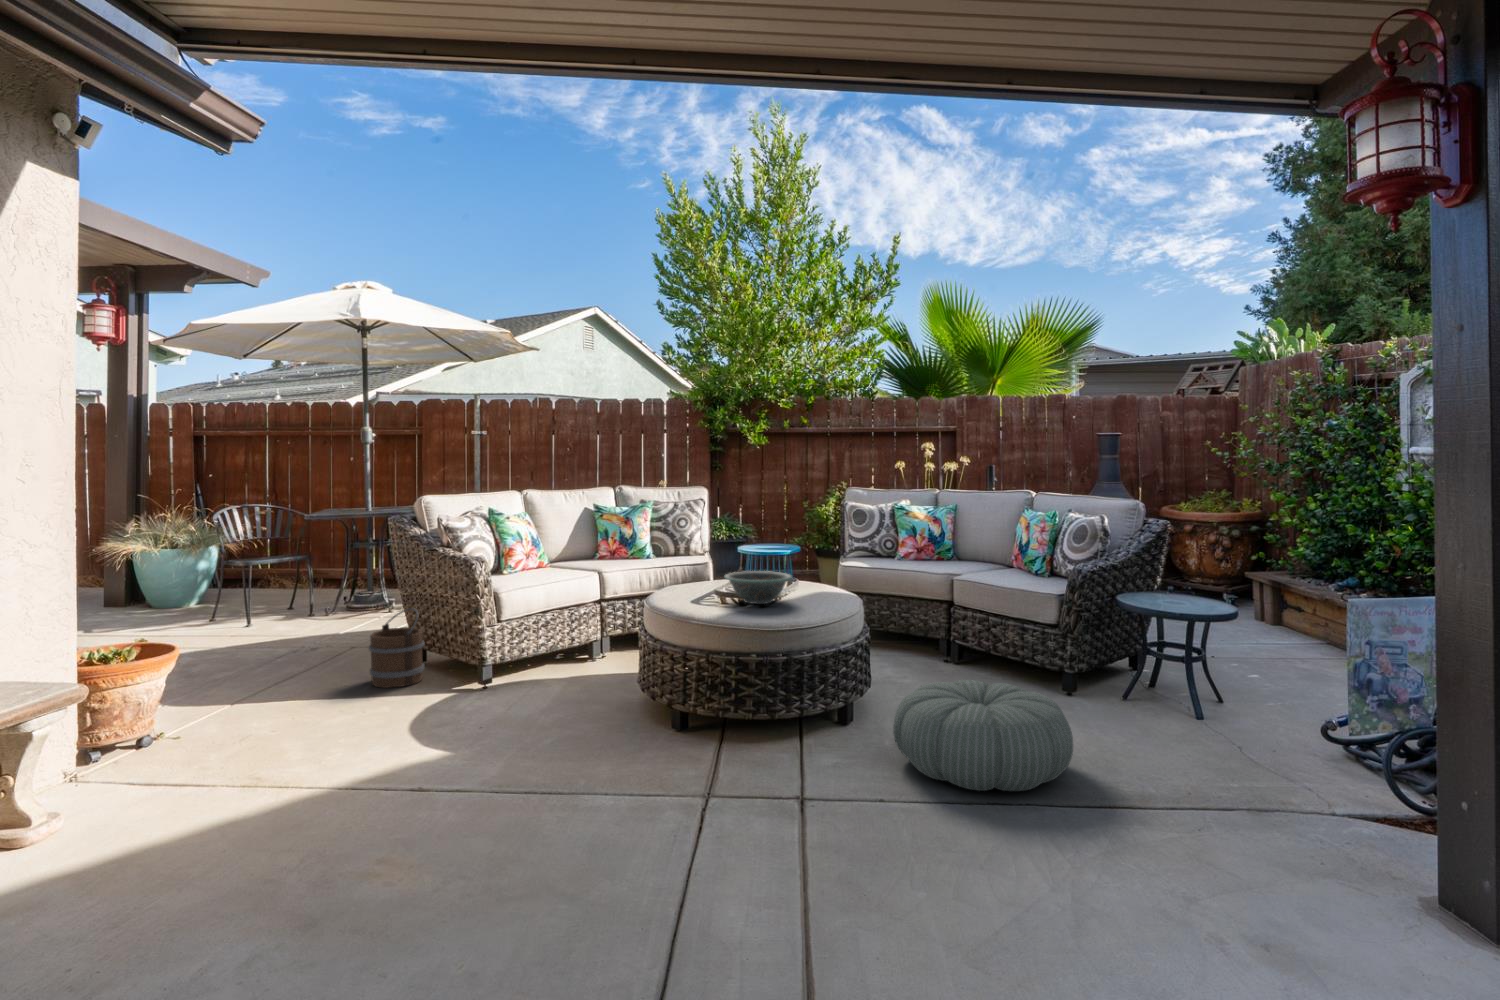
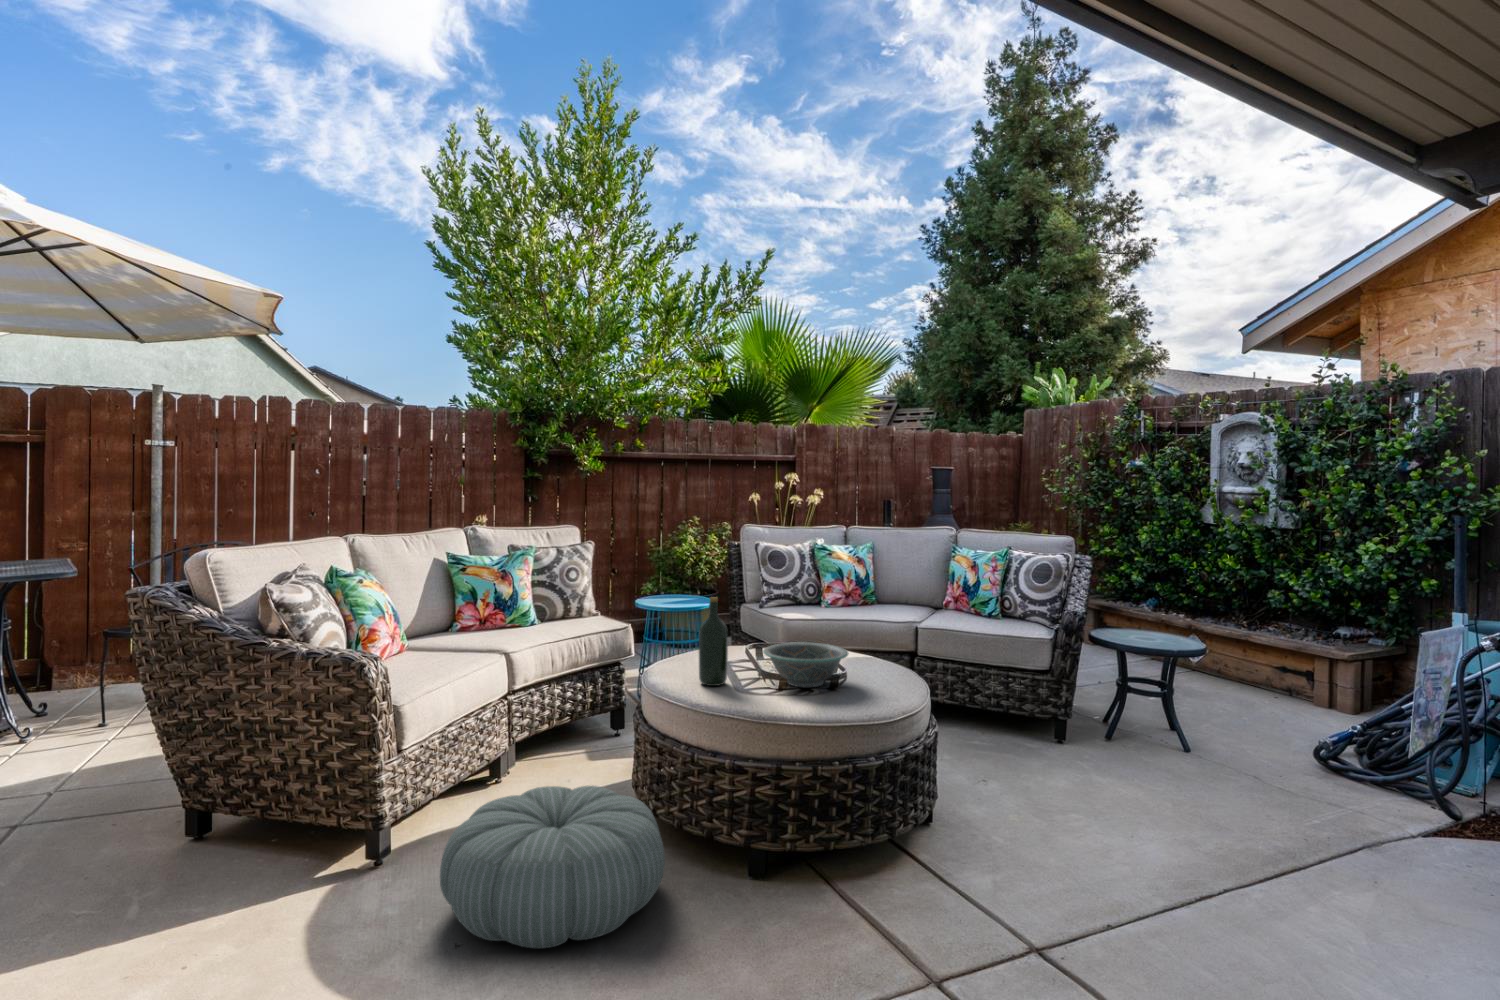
wine bottle: none [678,530,701,597] -> present [699,597,728,686]
bucket: present [369,608,424,688] -> none [179,742,277,883]
pouf: present [893,680,1073,791] -> present [440,786,665,948]

